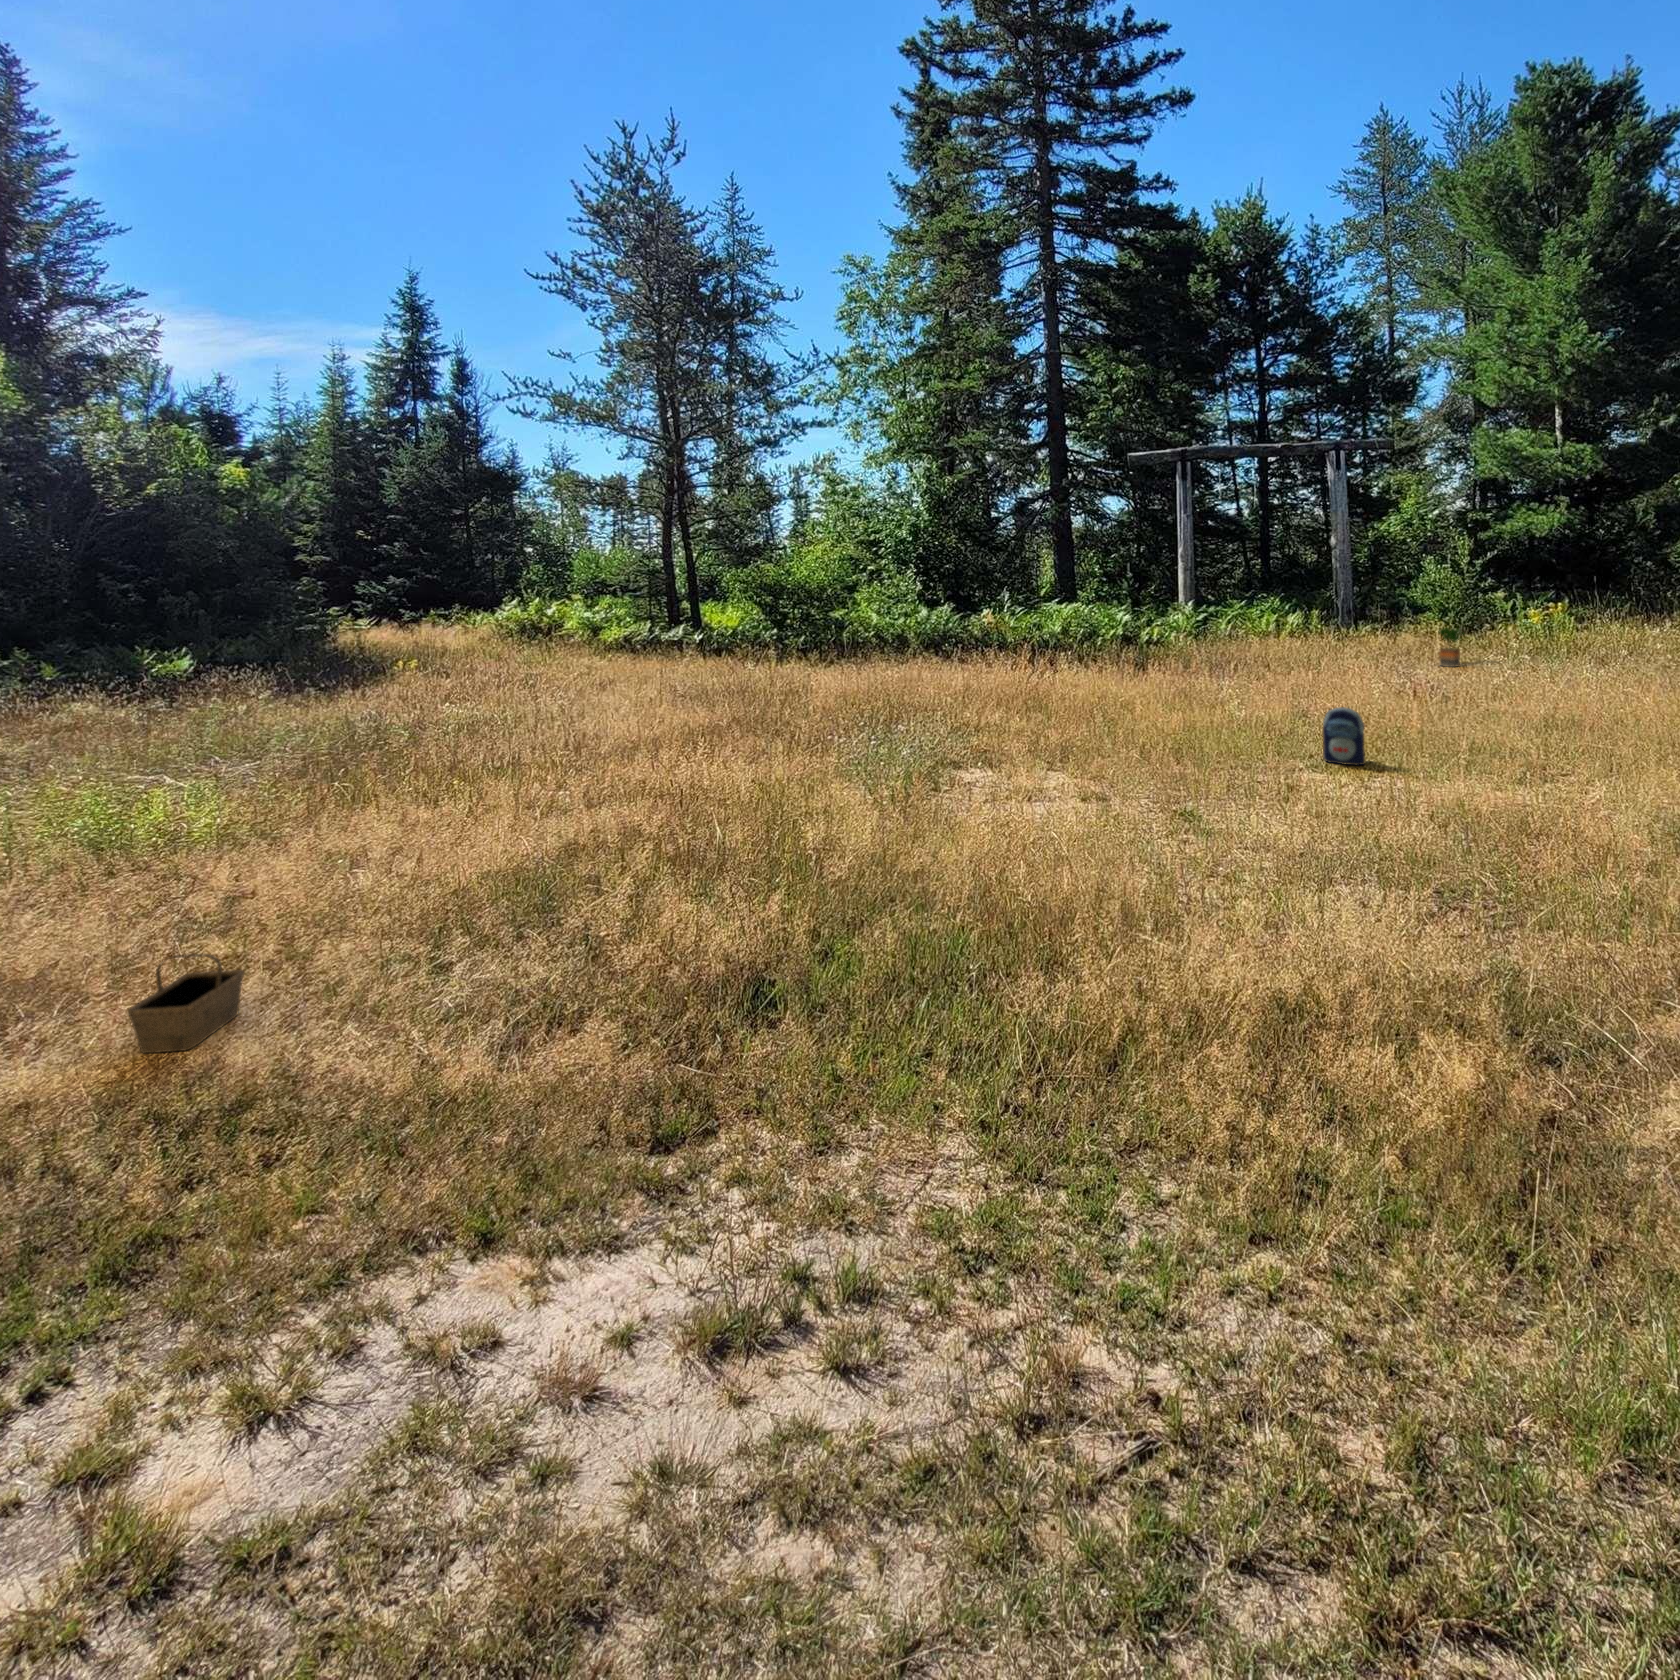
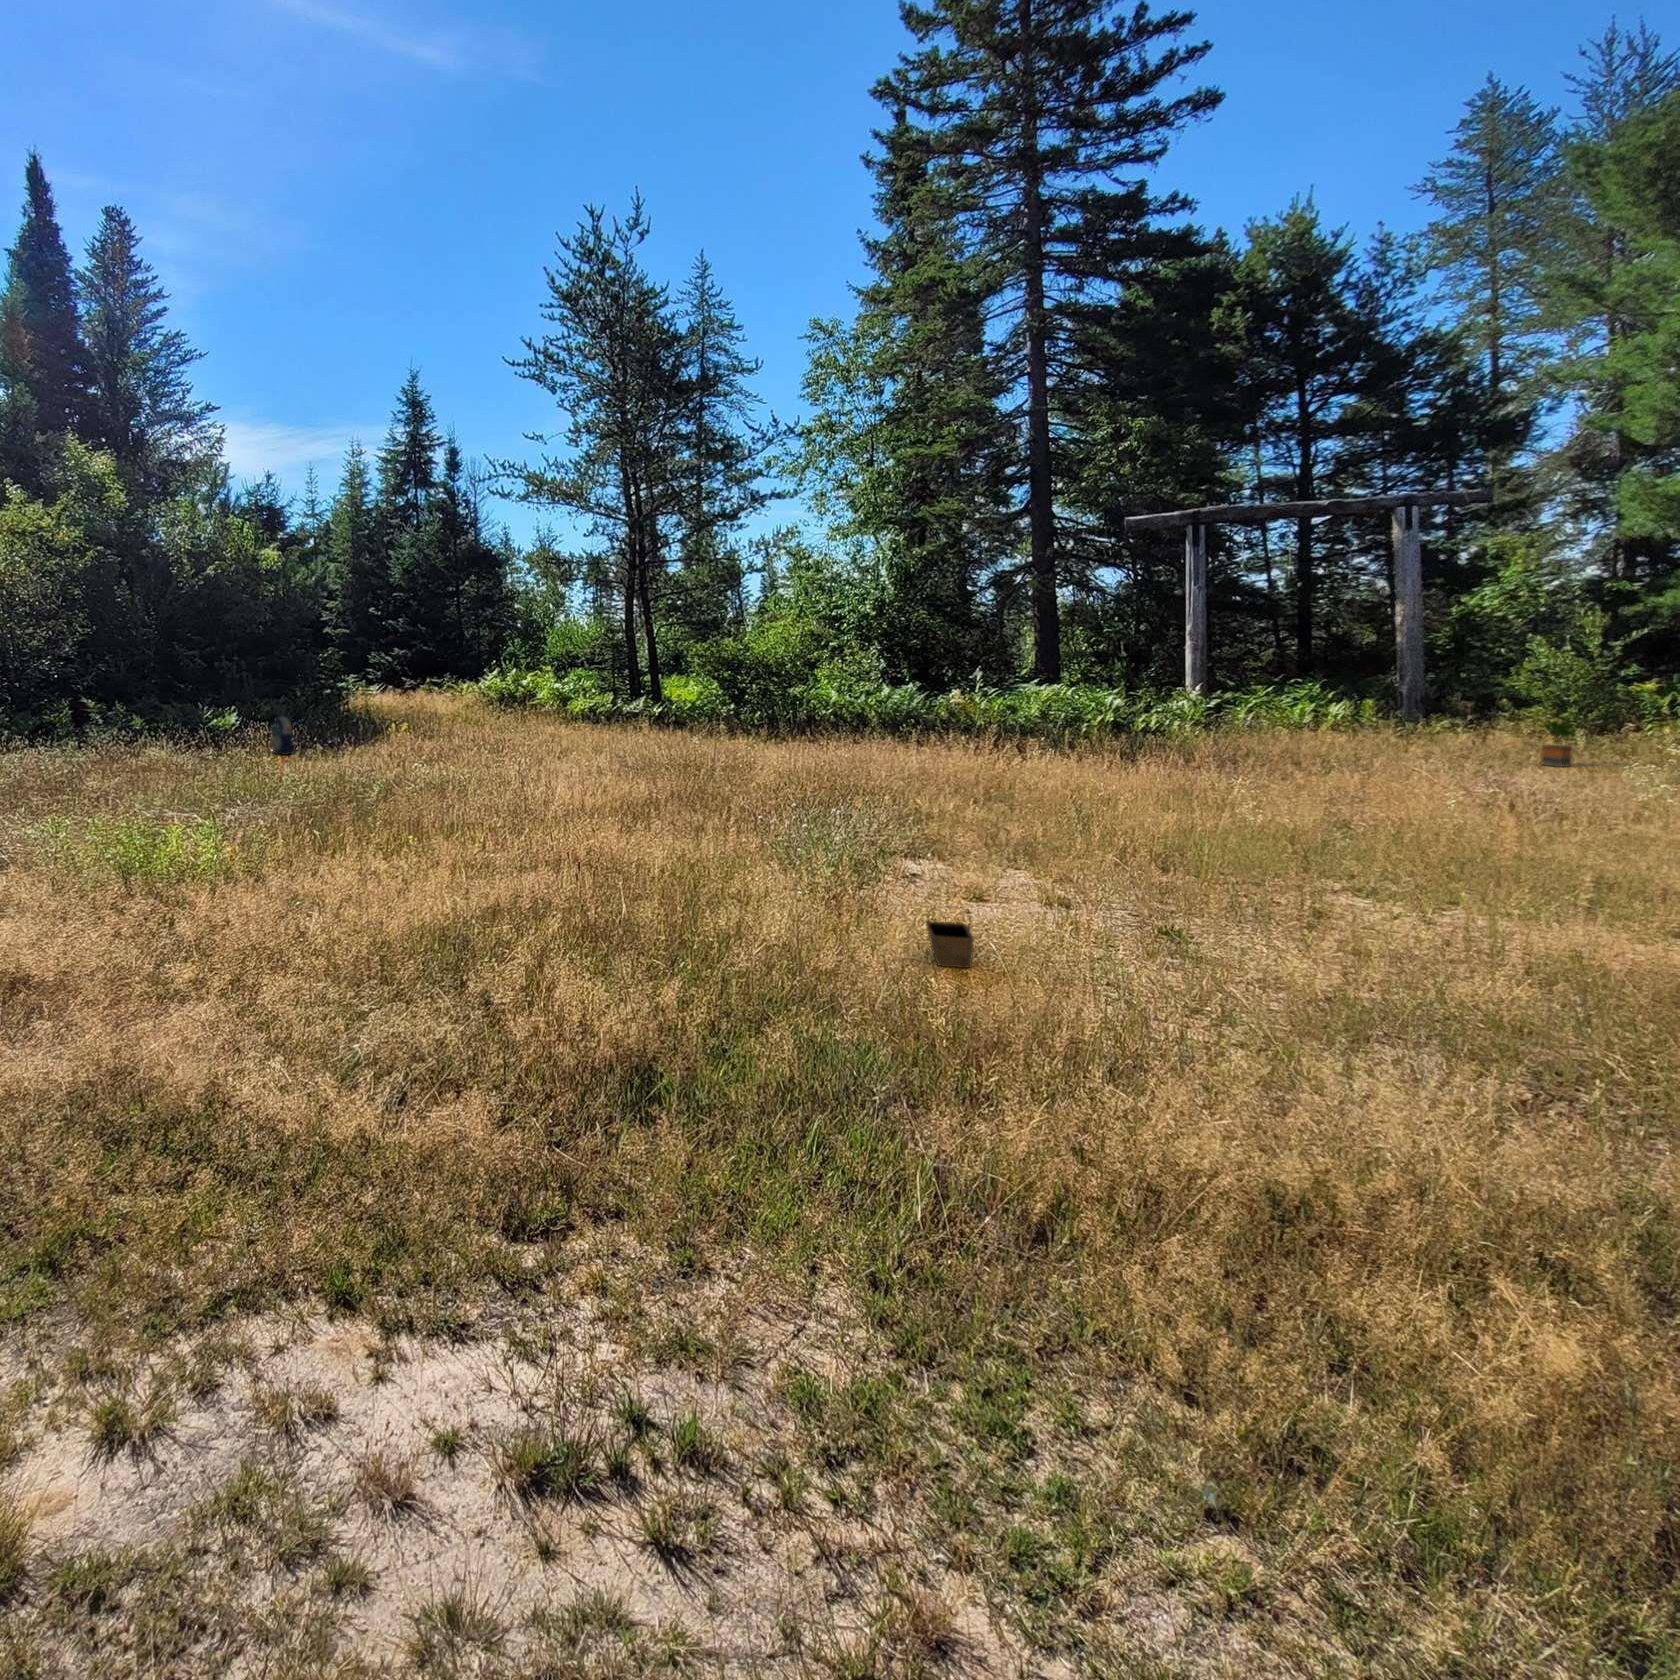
backpack: present [1323,707,1365,765] -> present [270,716,297,755]
basket: present [128,954,244,1053] -> present [926,908,974,968]

